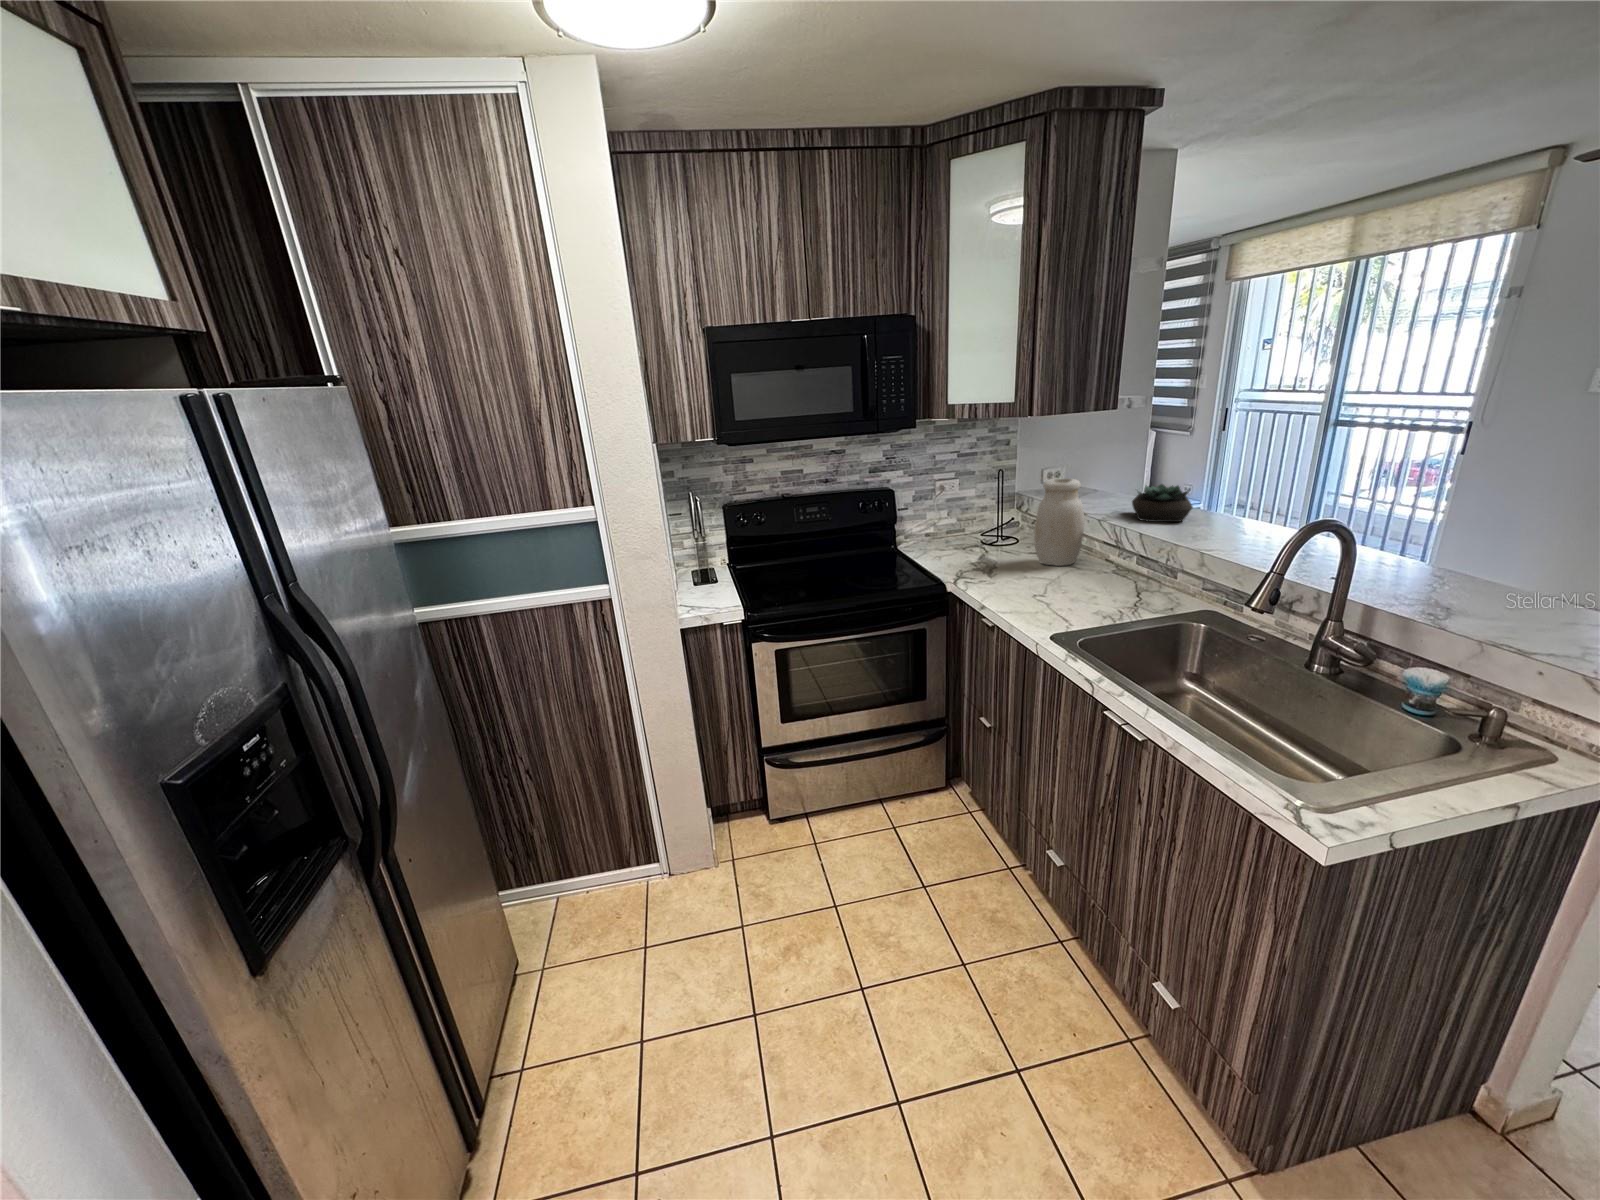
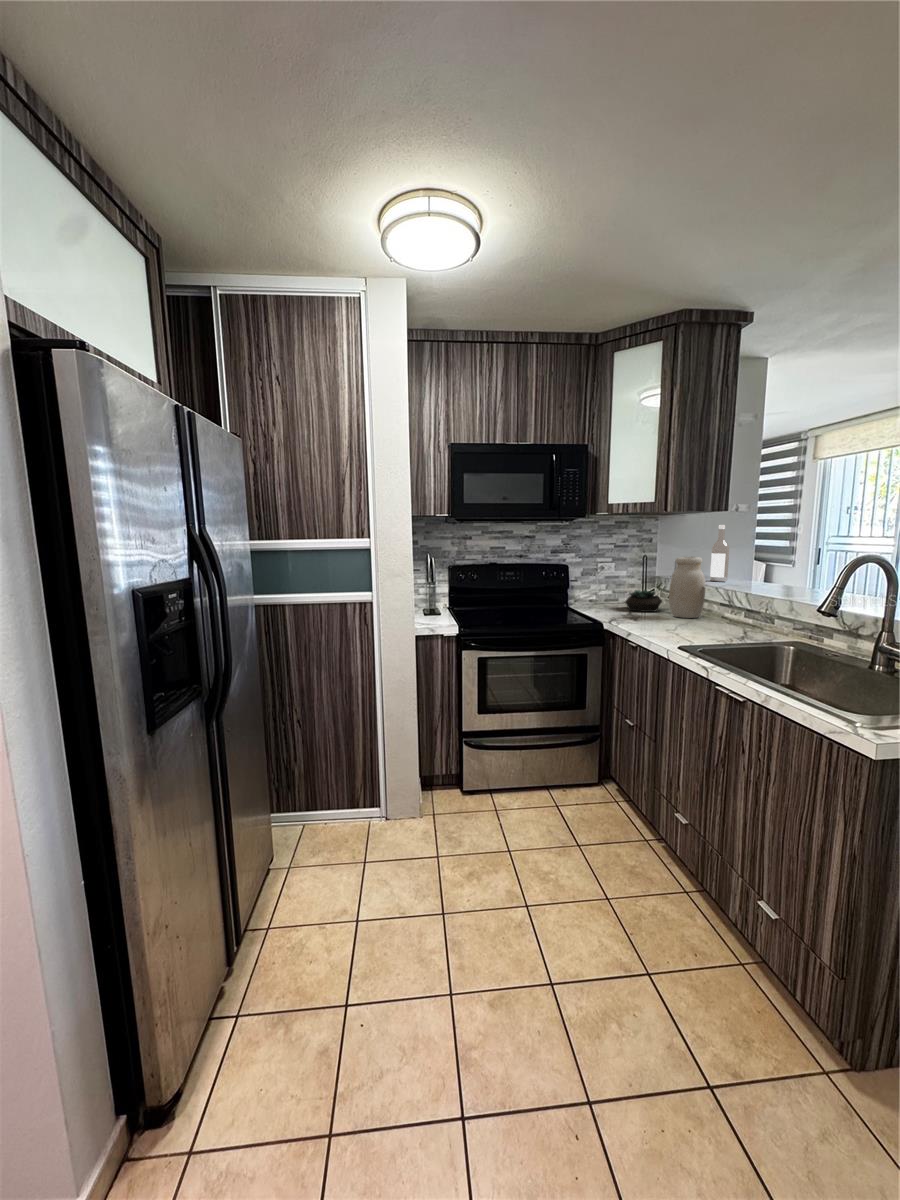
wine bottle: none [1089,422,1116,504] -> present [710,525,729,582]
succulent plant: present [1132,484,1193,522] -> present [625,590,662,612]

